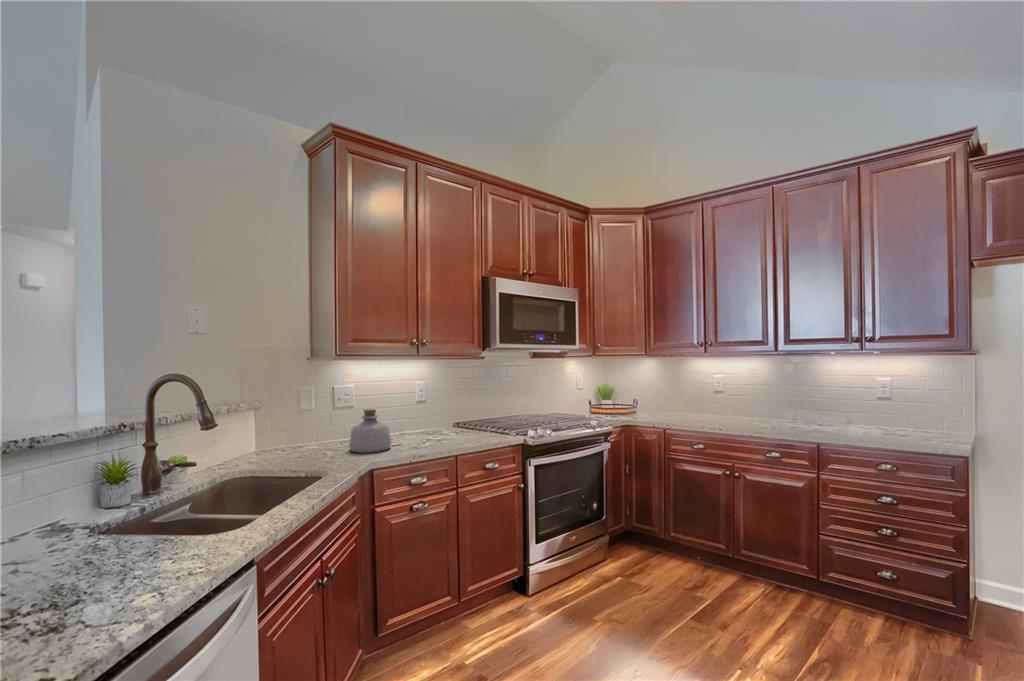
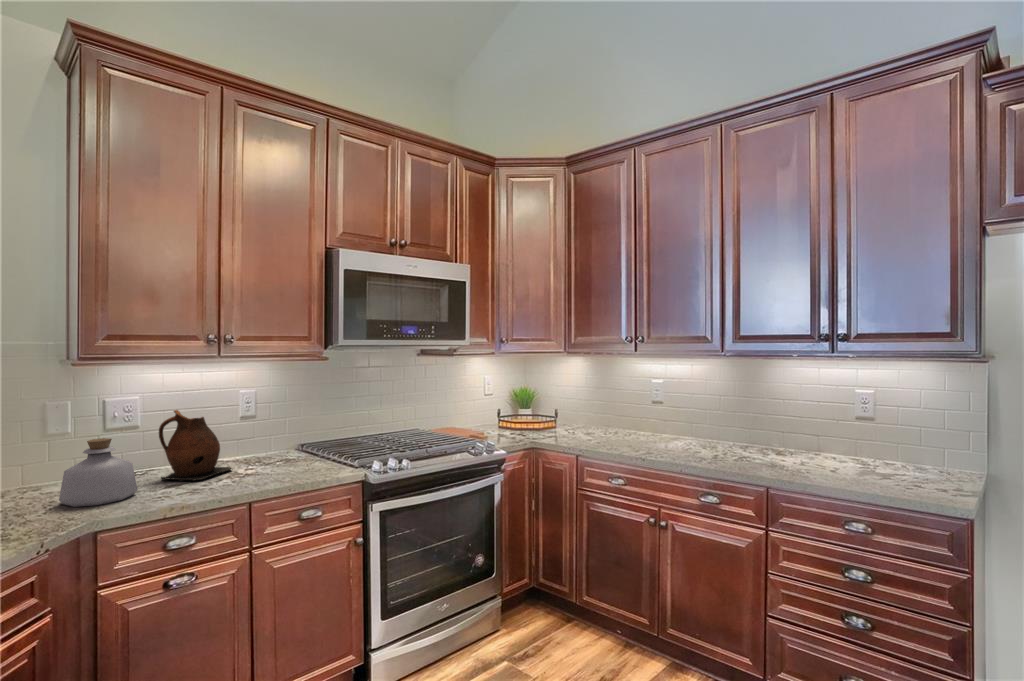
ceramic pitcher: none [389,392,433,441] -> present [159,410,232,481]

